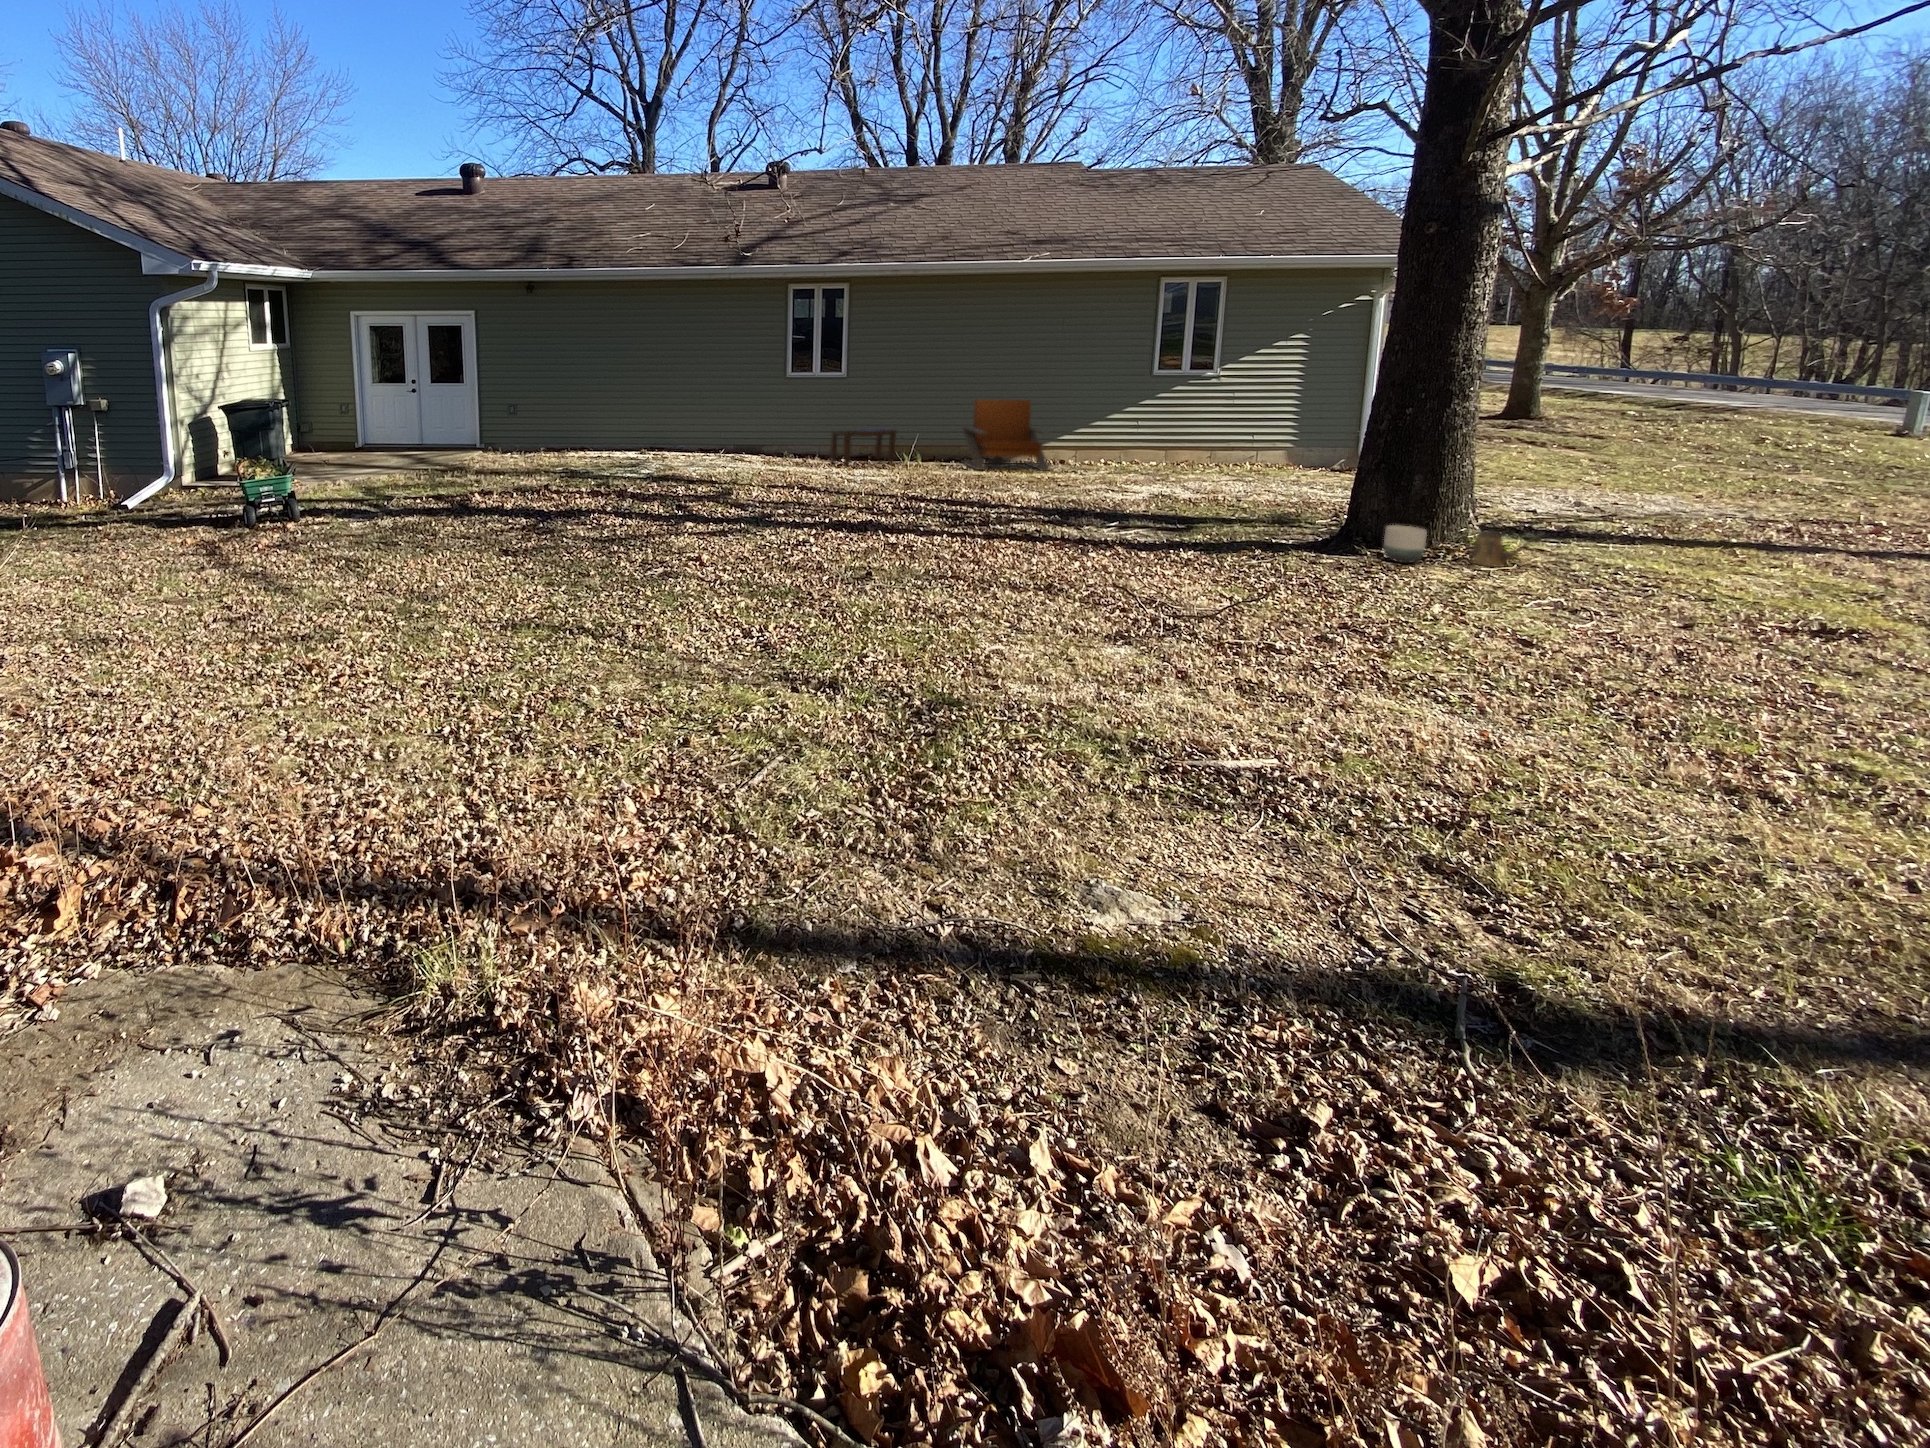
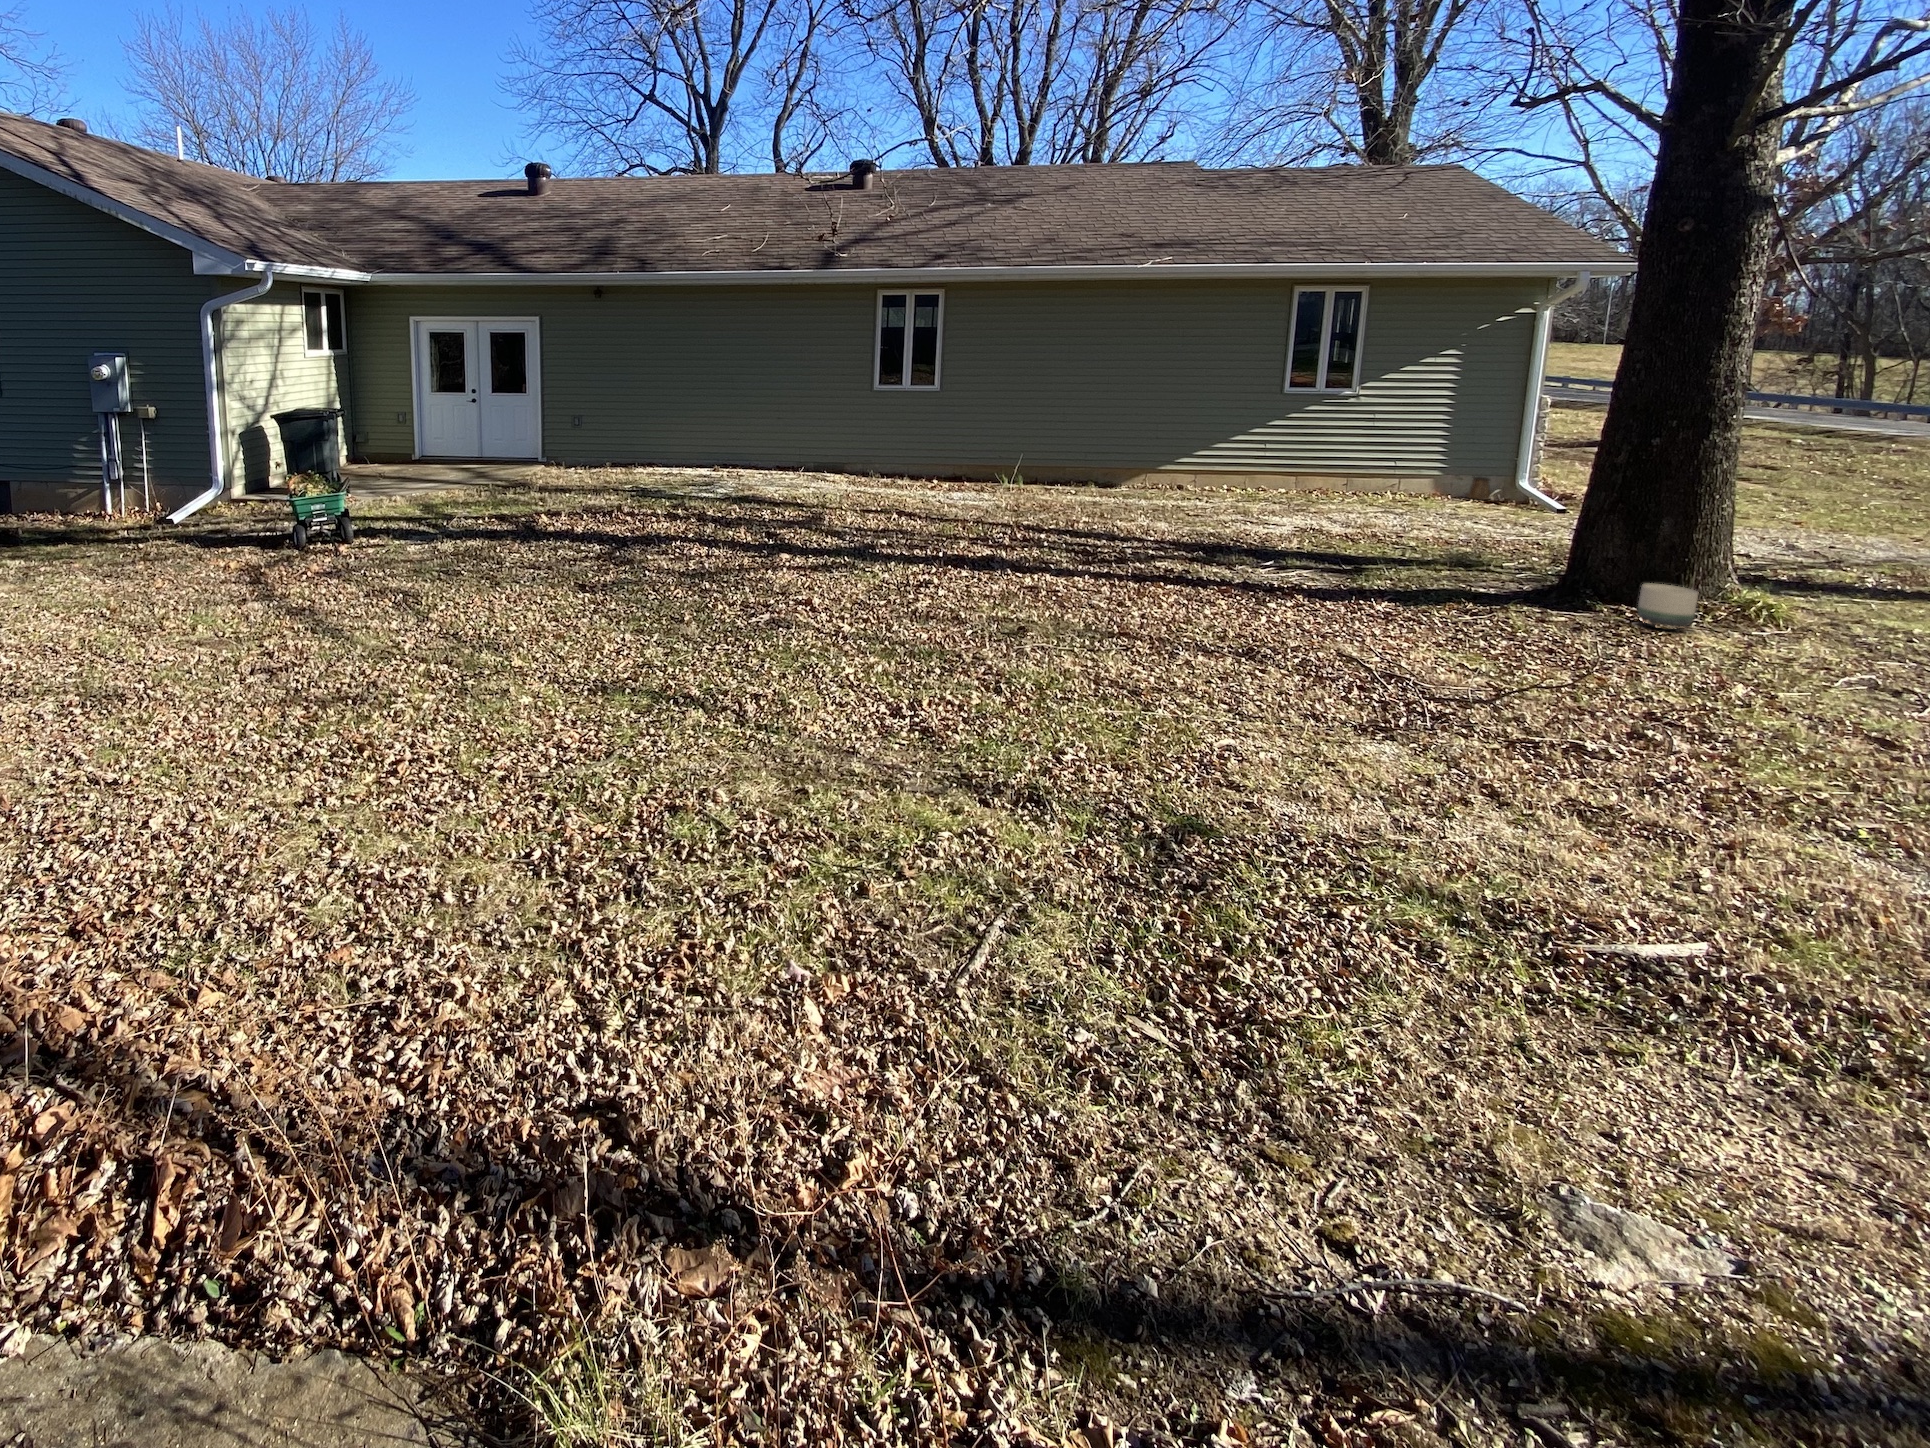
lounge chair: present [962,400,1051,471] -> none [1065,419,1173,498]
bench: present [830,428,897,466] -> none [922,447,997,489]
watering can: present [1462,530,1543,567] -> present [1466,477,1491,500]

